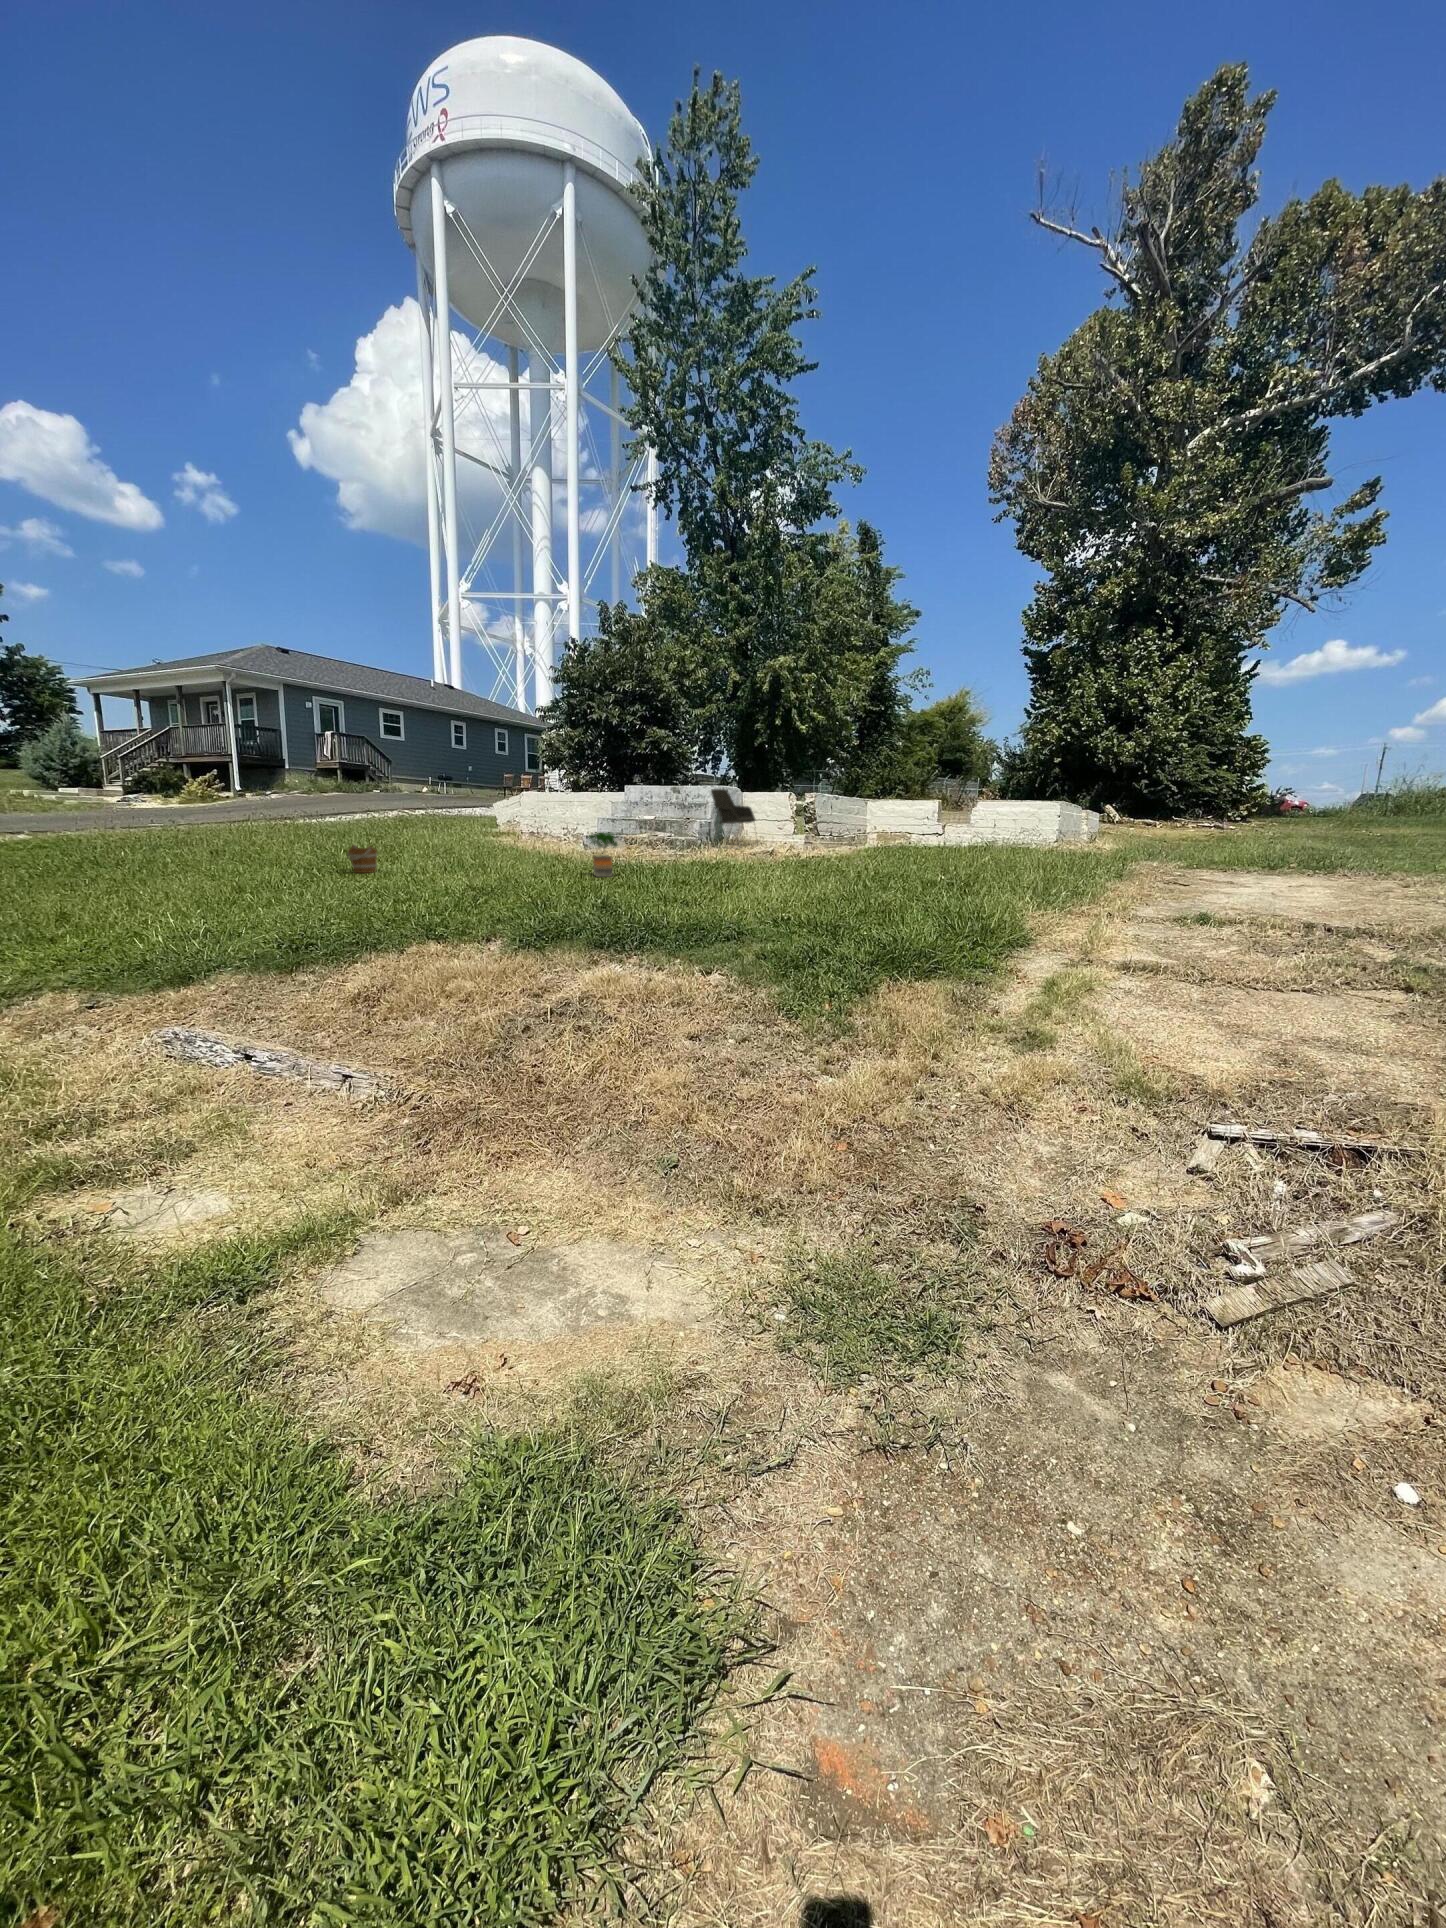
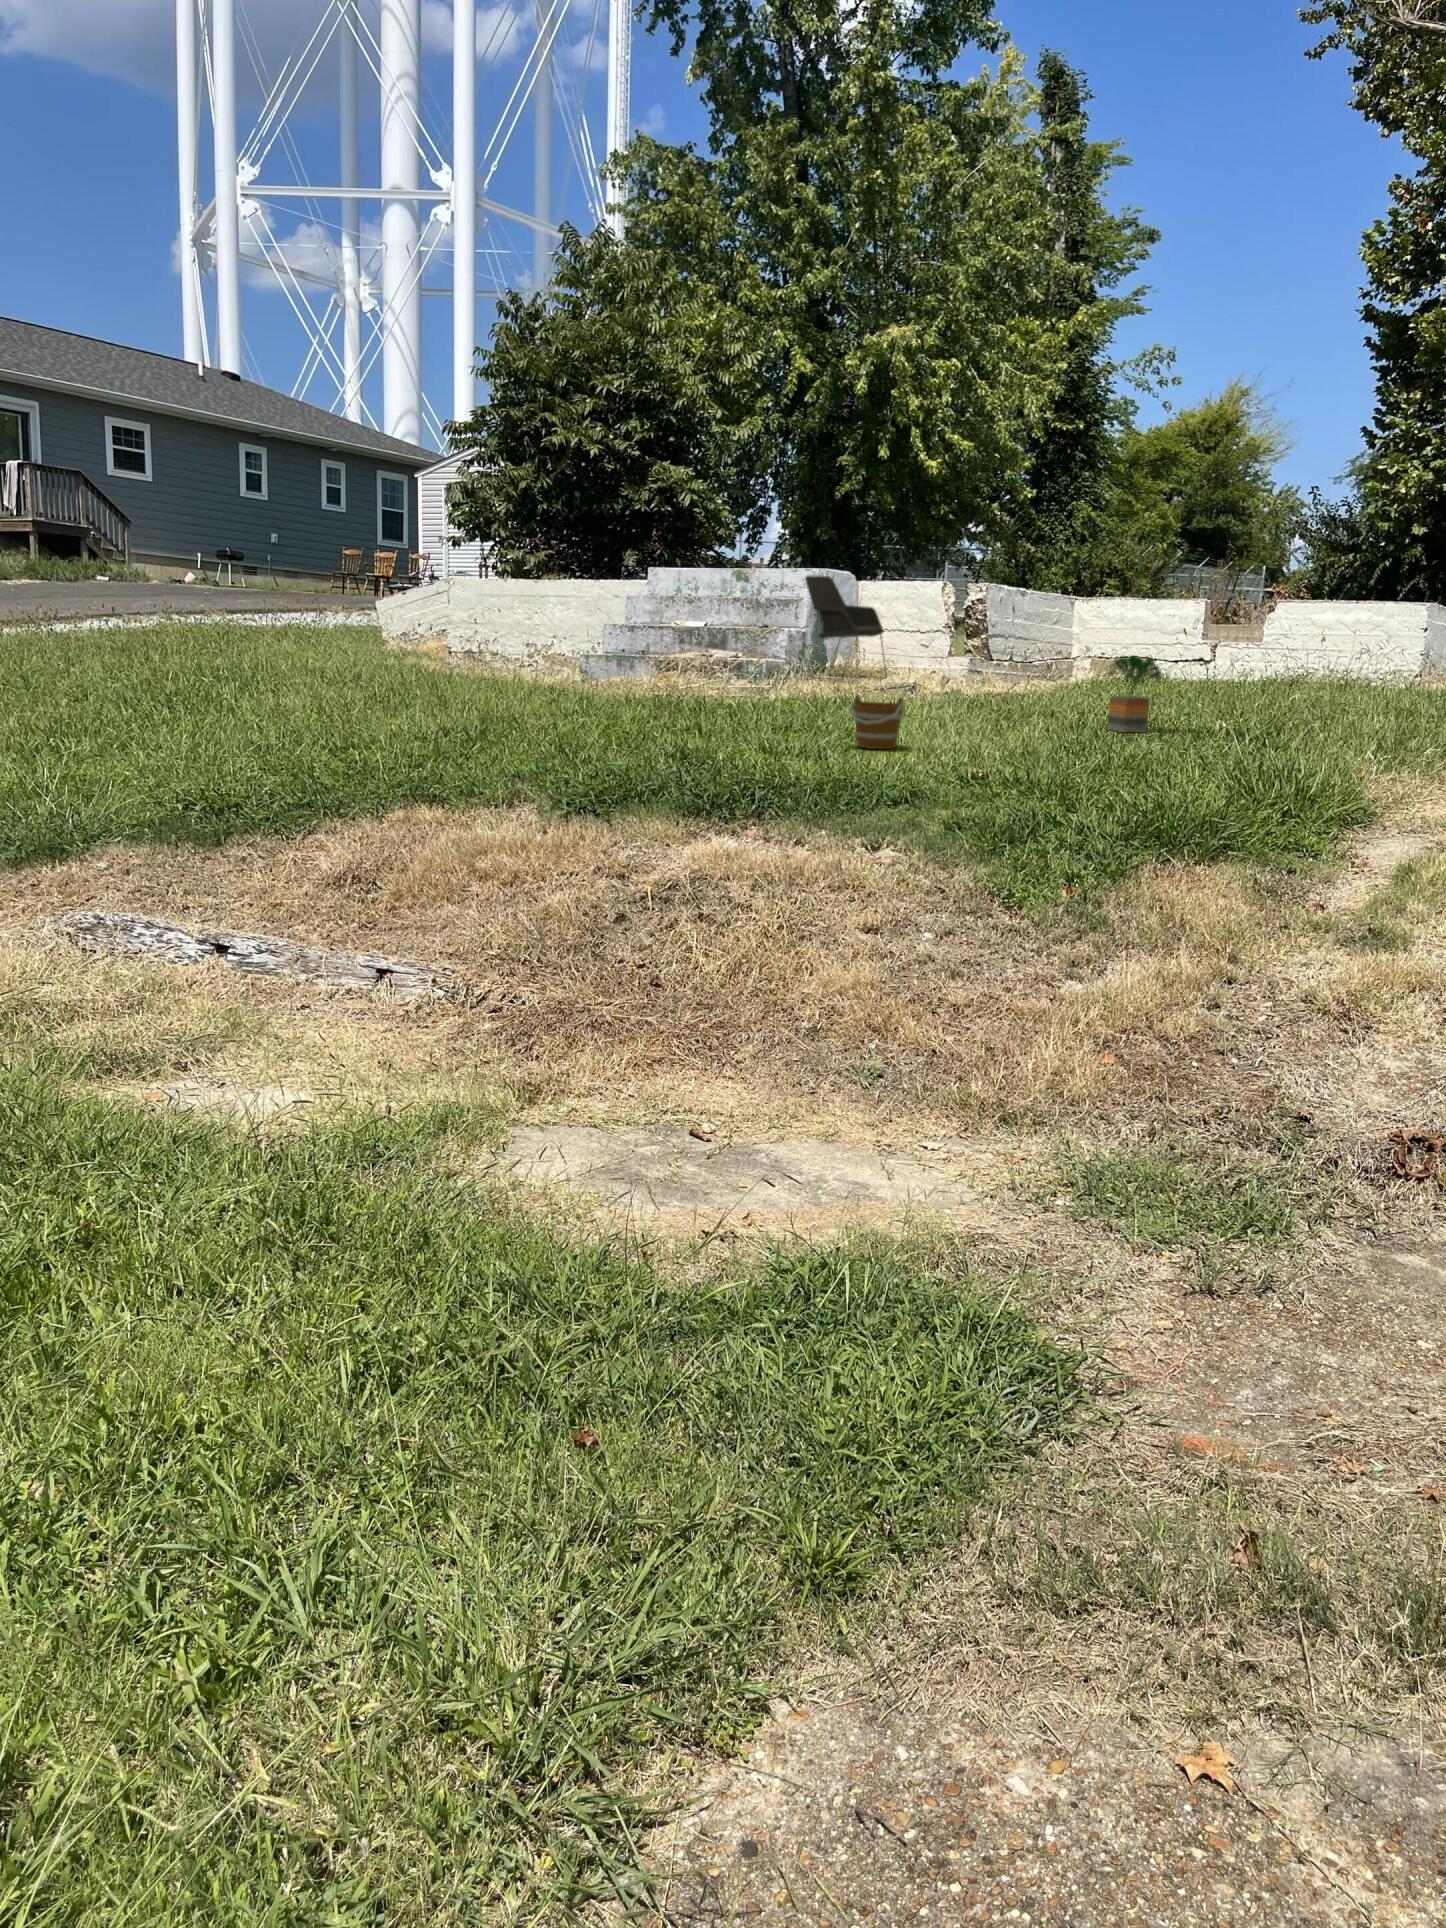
potted tree: present [588,832,618,877] -> present [1108,655,1164,733]
bucket: present [347,845,378,873] -> present [849,695,904,749]

